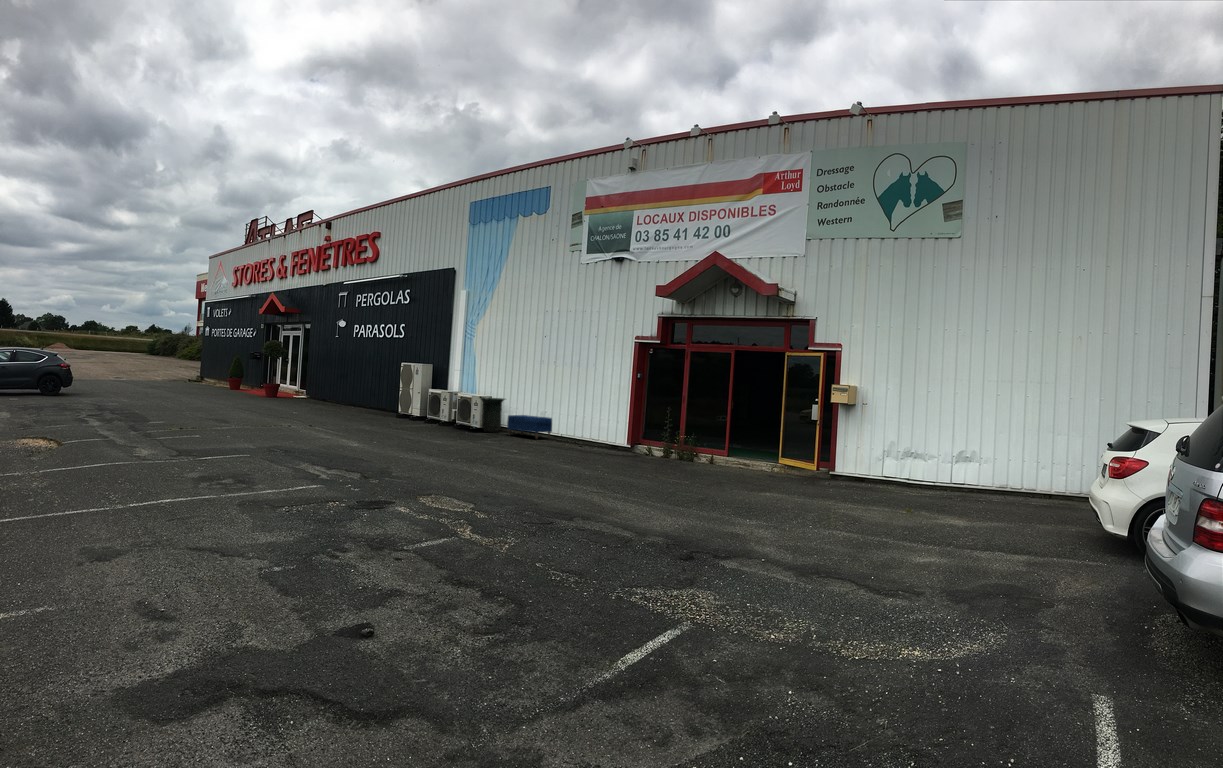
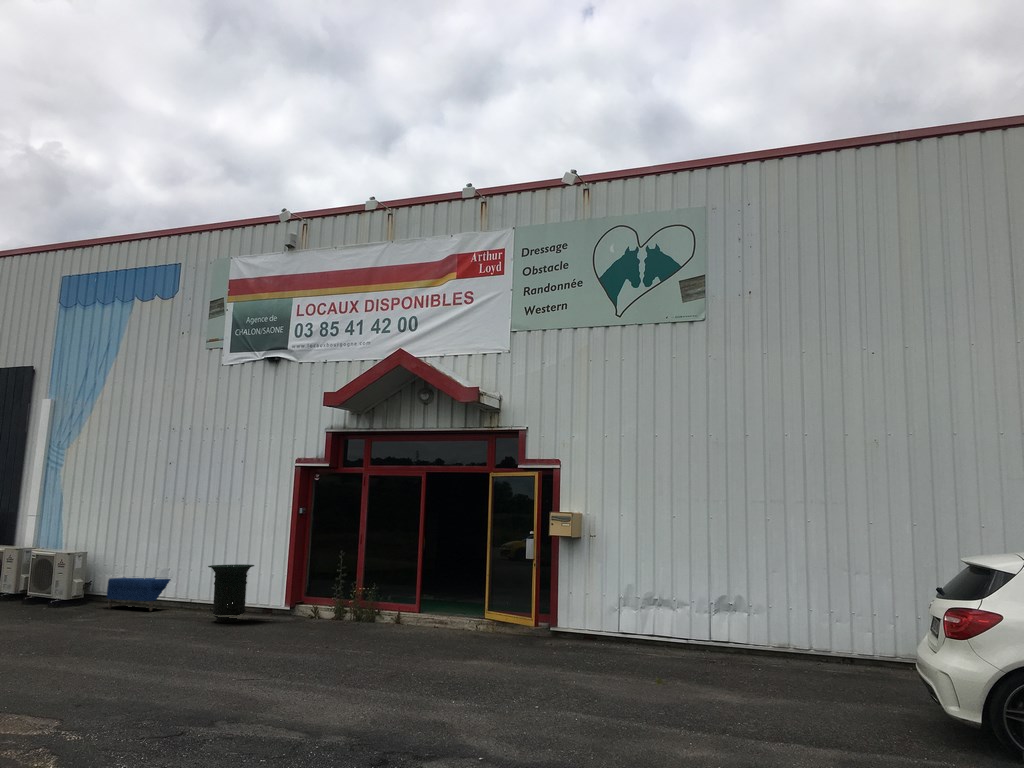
trash can: present [480,398,505,433] -> present [208,564,254,623]

